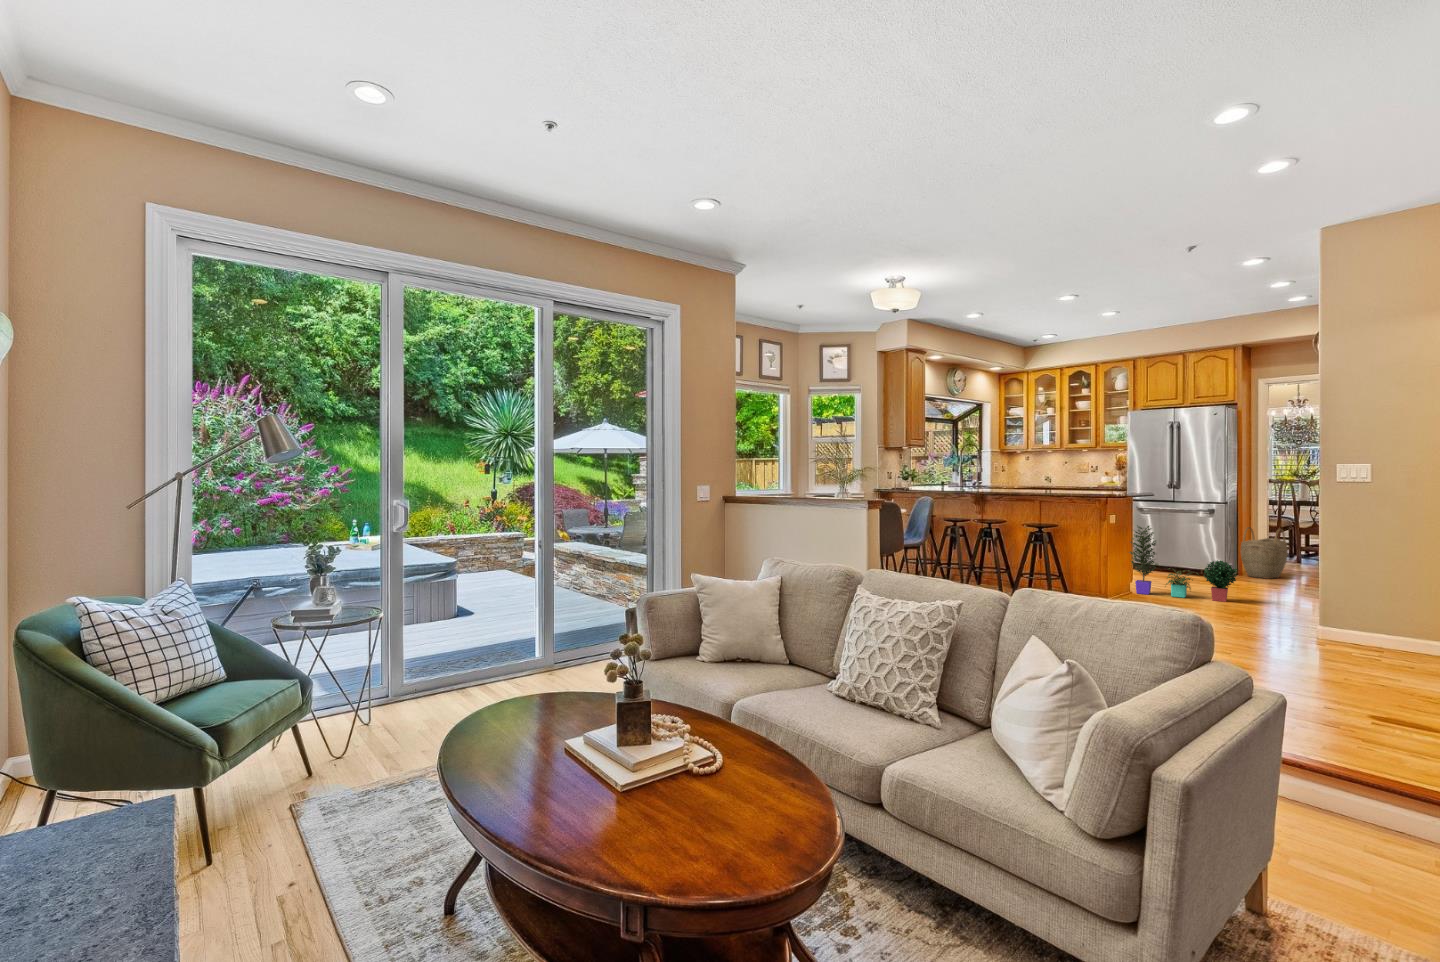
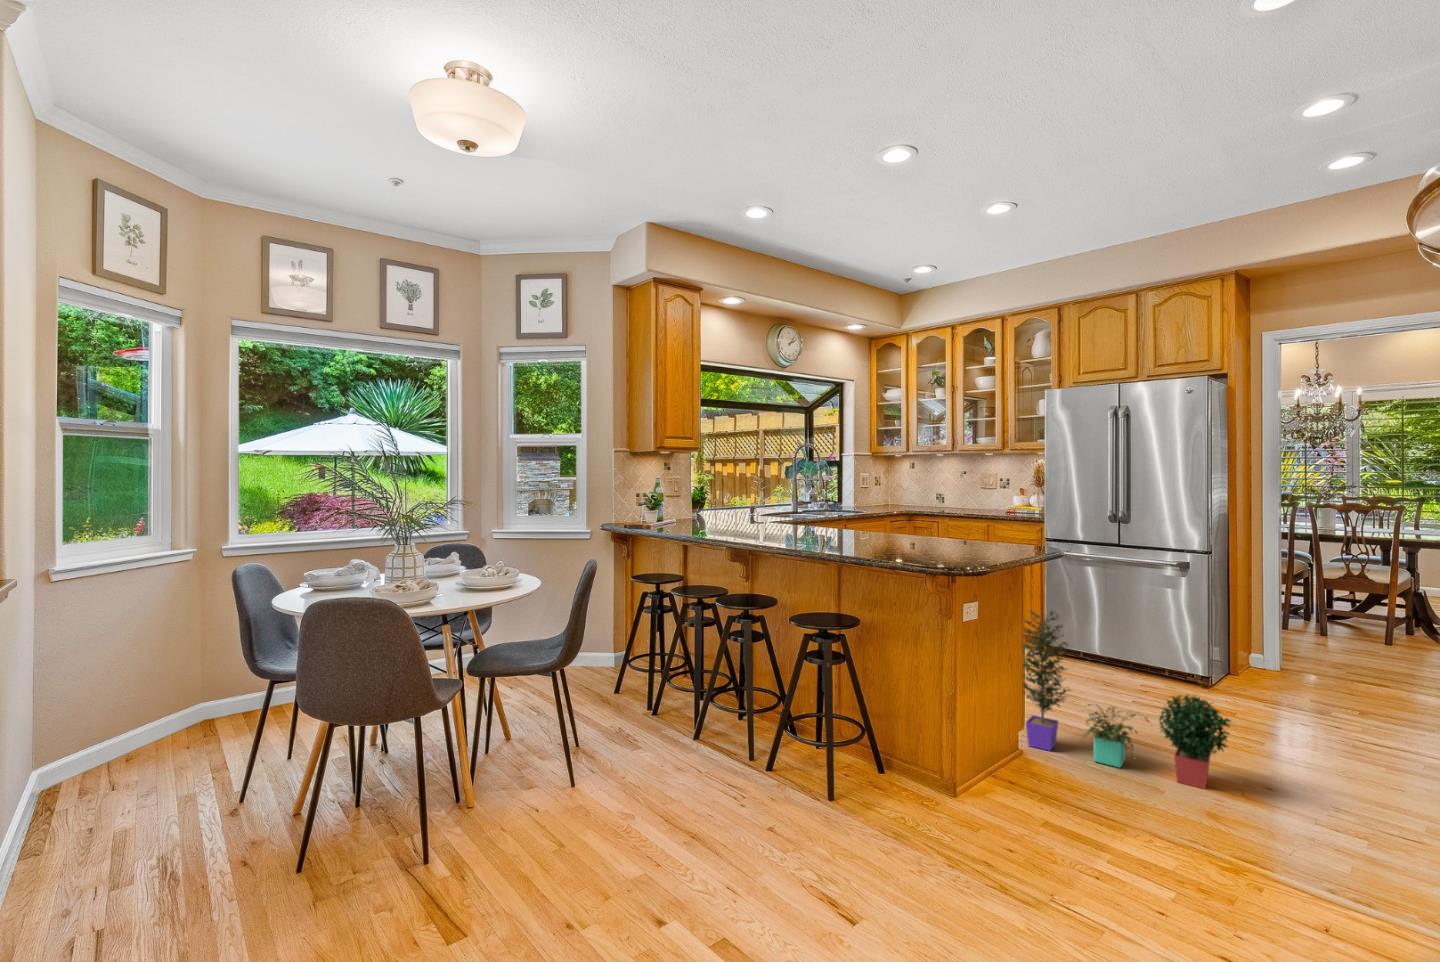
woven basket: present [1241,527,1288,579] -> none [1234,588,1317,684]

